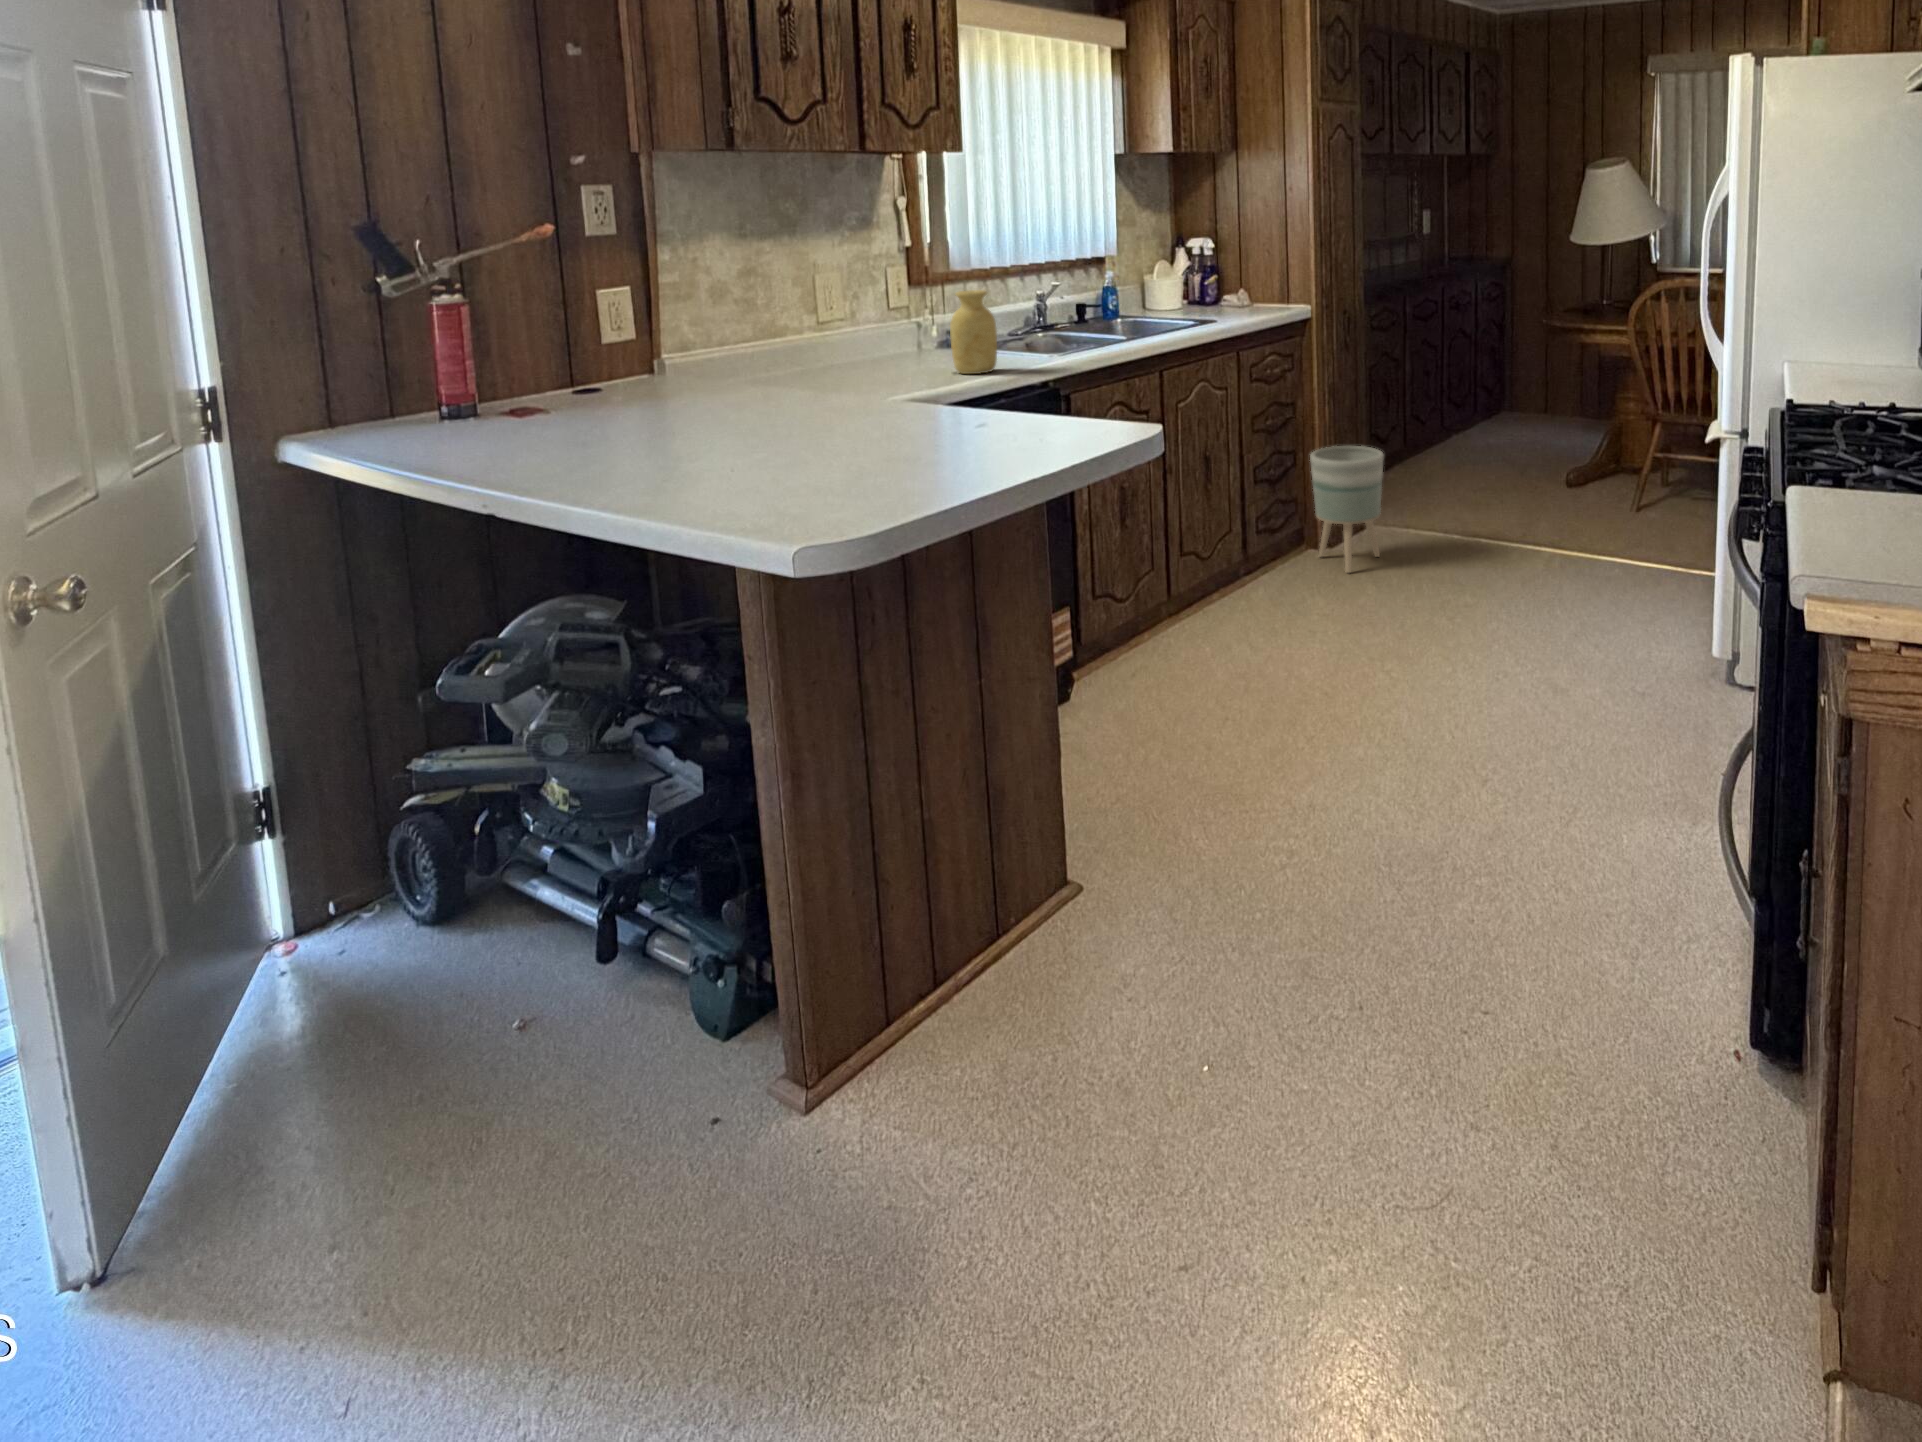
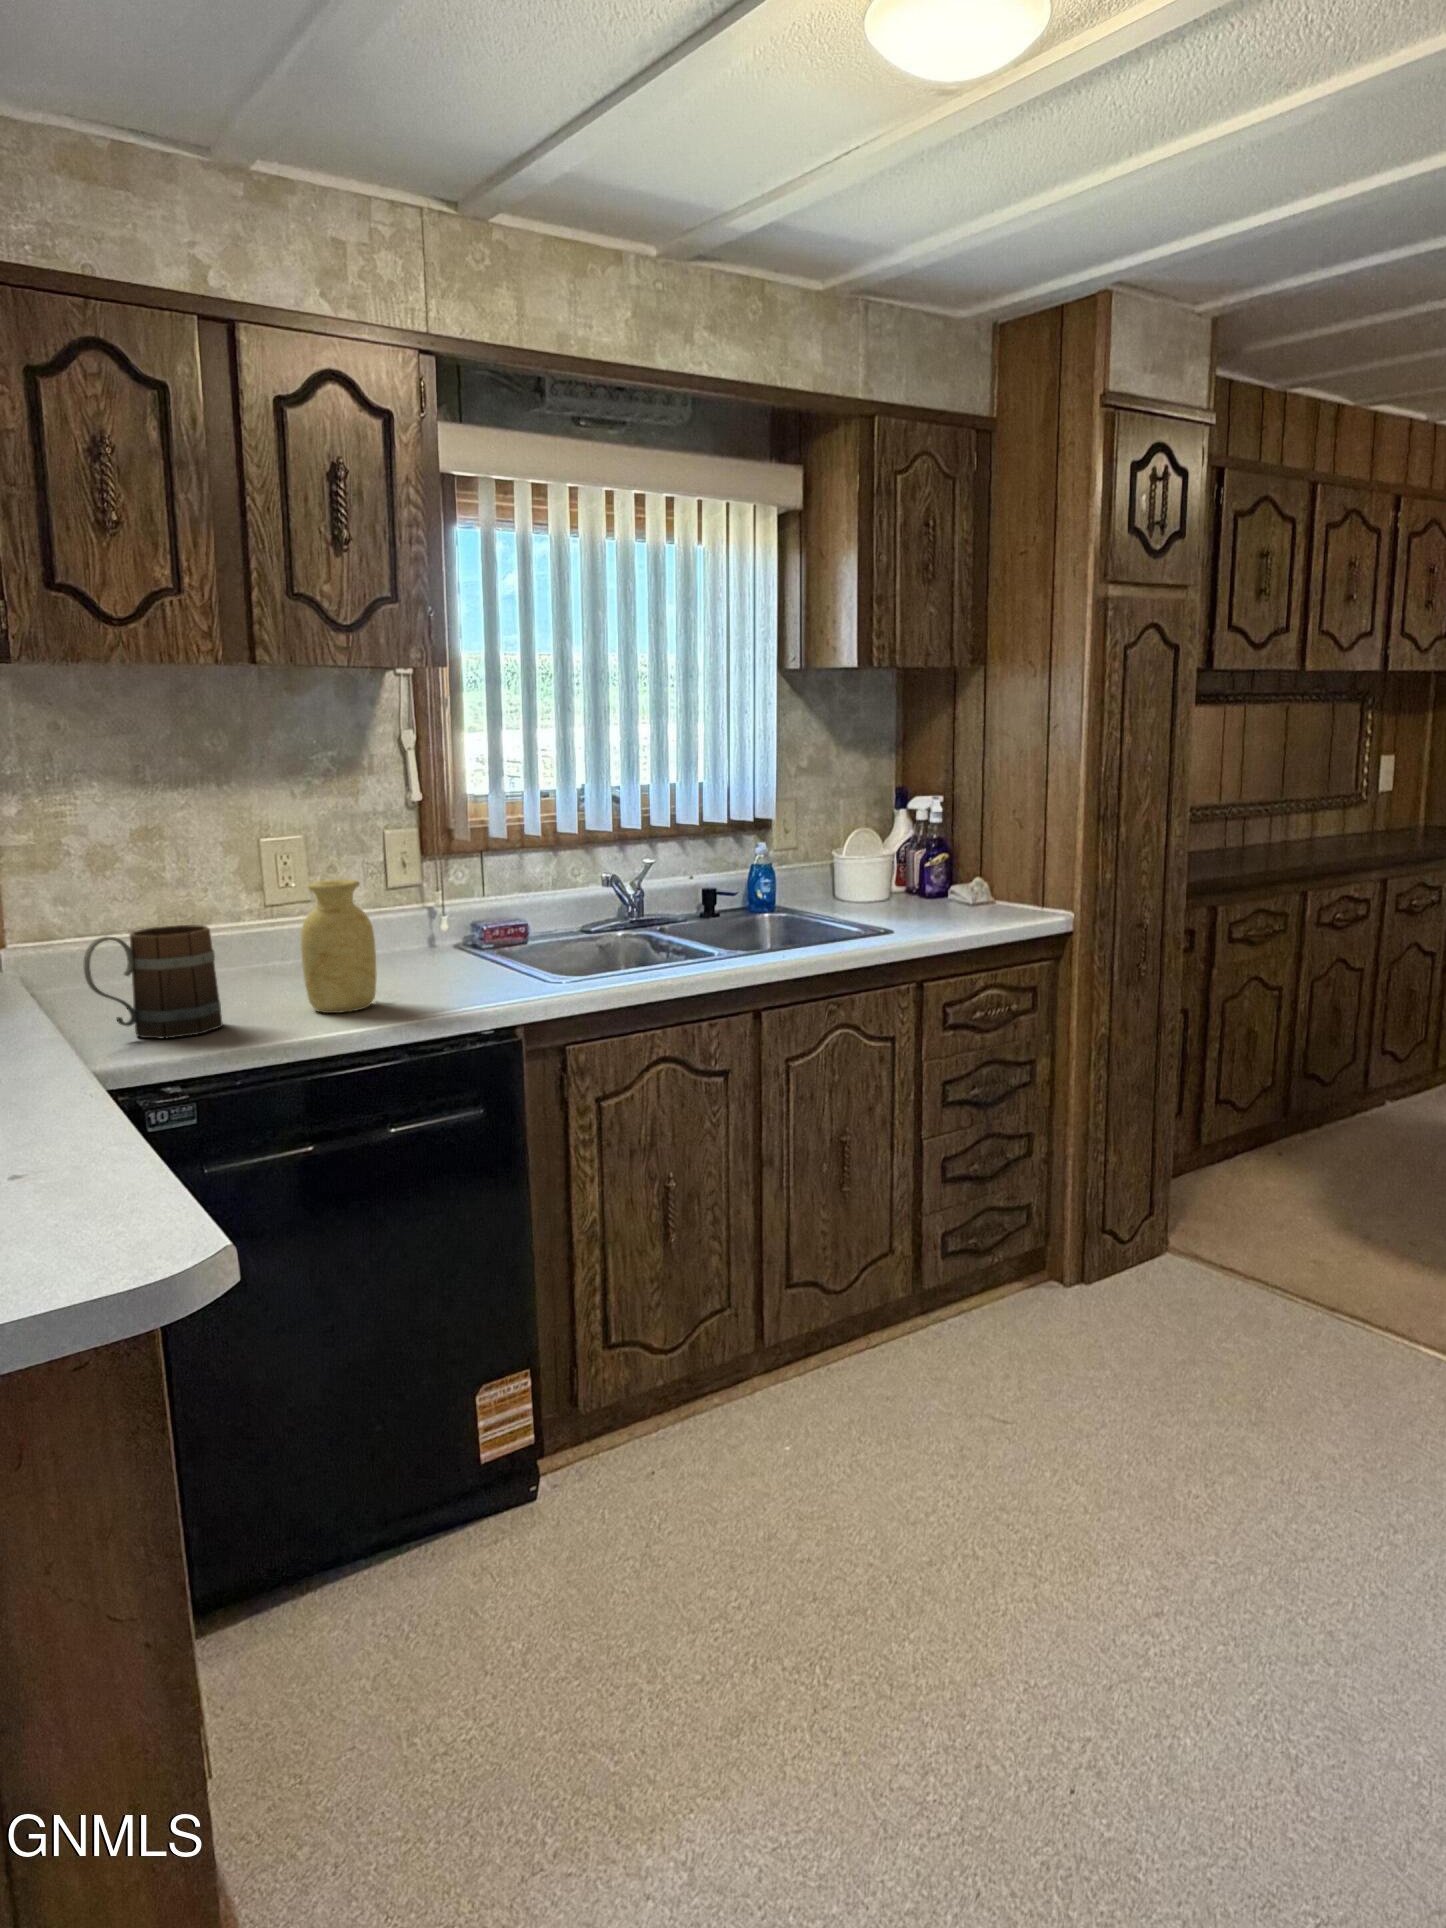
mug: none [869,320,930,390] -> present [84,925,223,1038]
planter: present [1310,446,1383,573] -> none [1048,1137,1172,1351]

